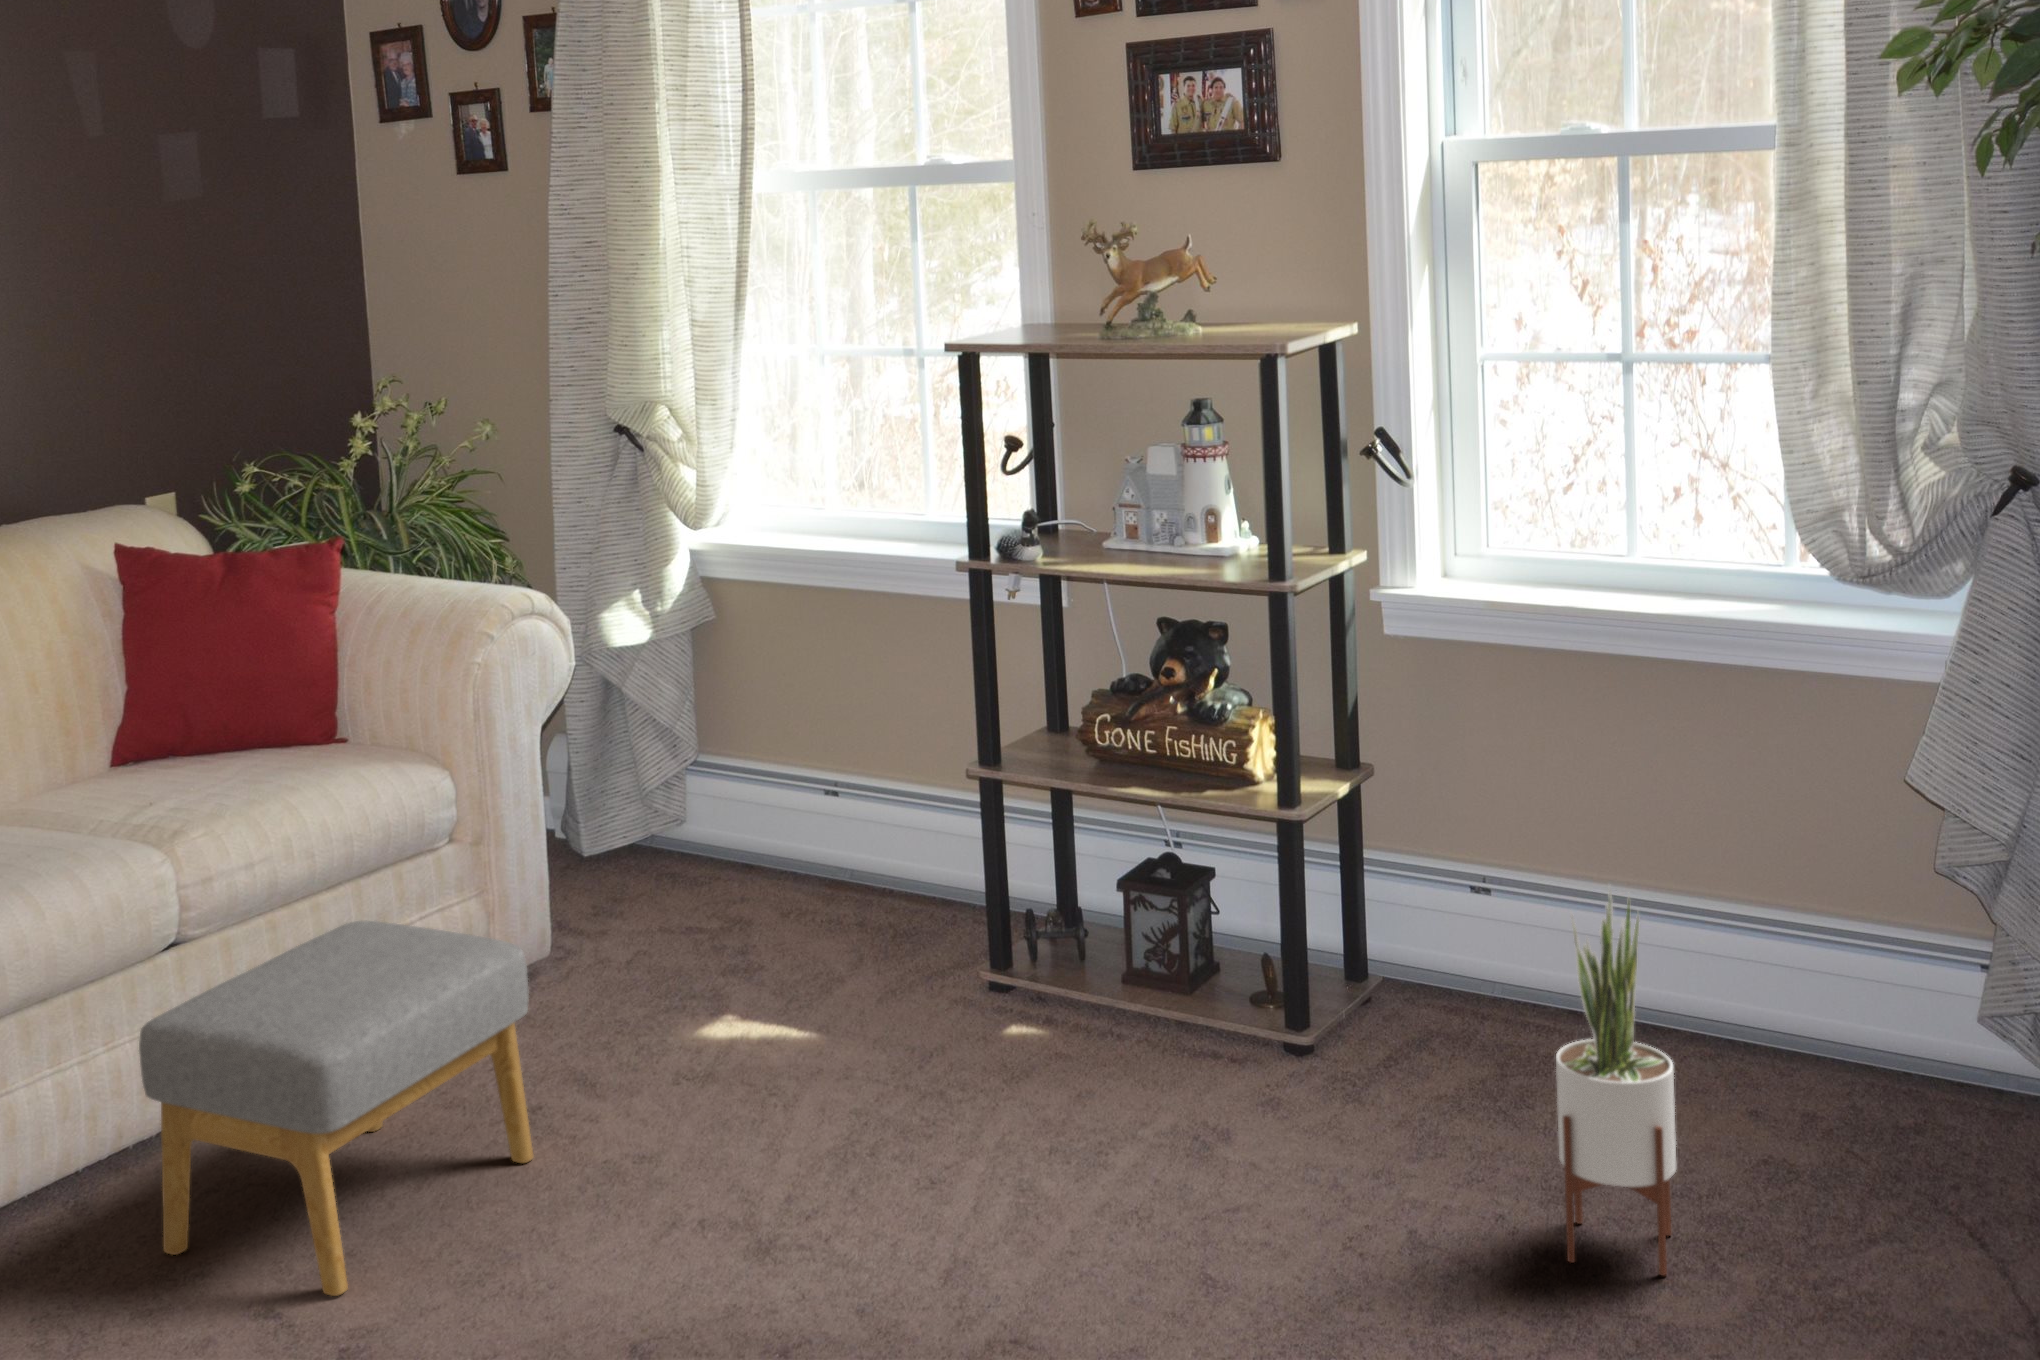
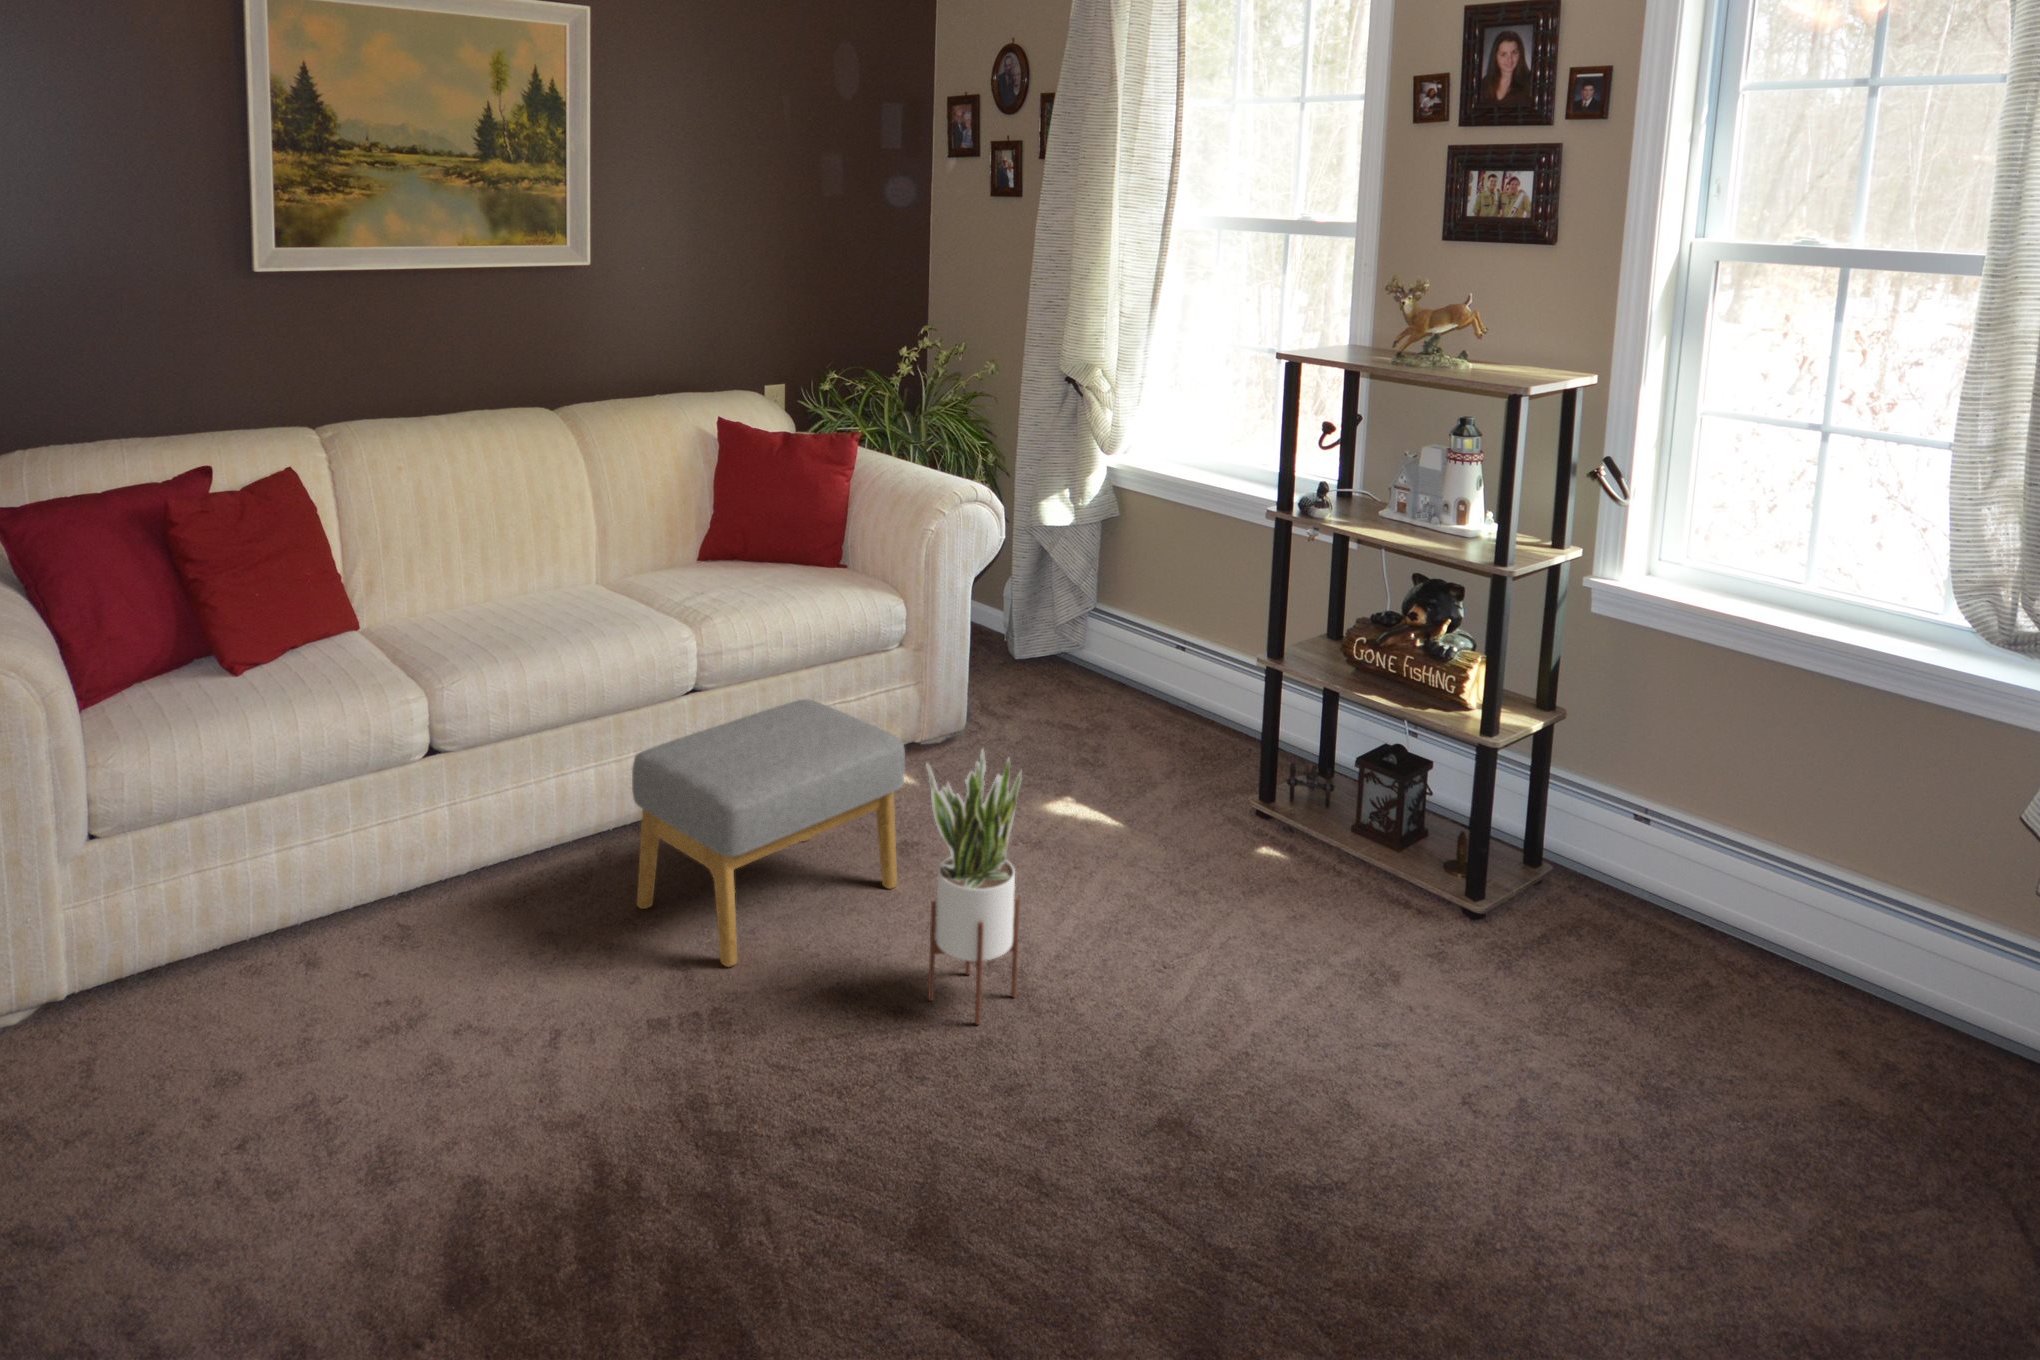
potted plant: present [1556,887,1676,1275] -> present [926,749,1022,1025]

